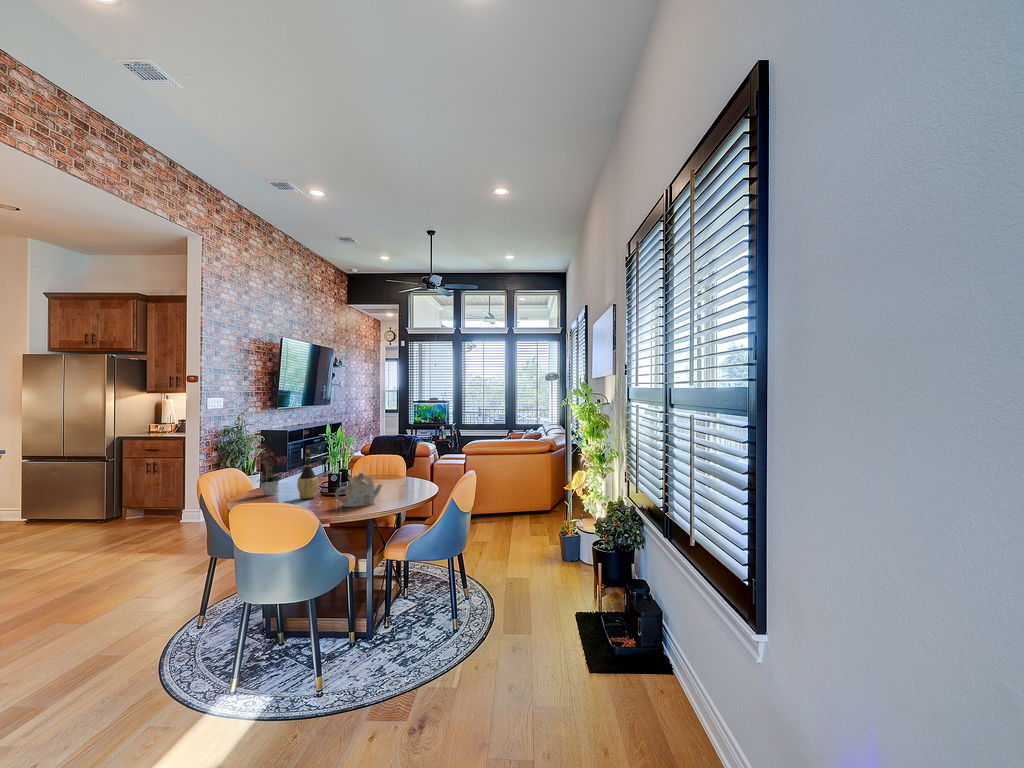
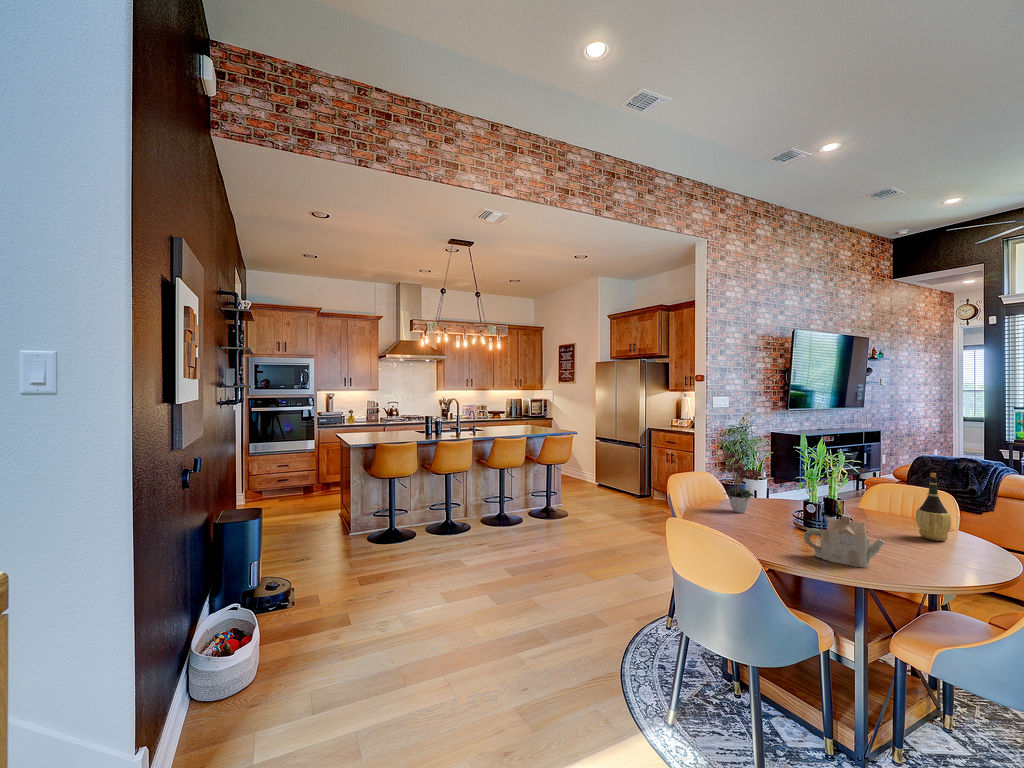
wine bottle: present [297,450,318,499] -> present [916,473,952,541]

